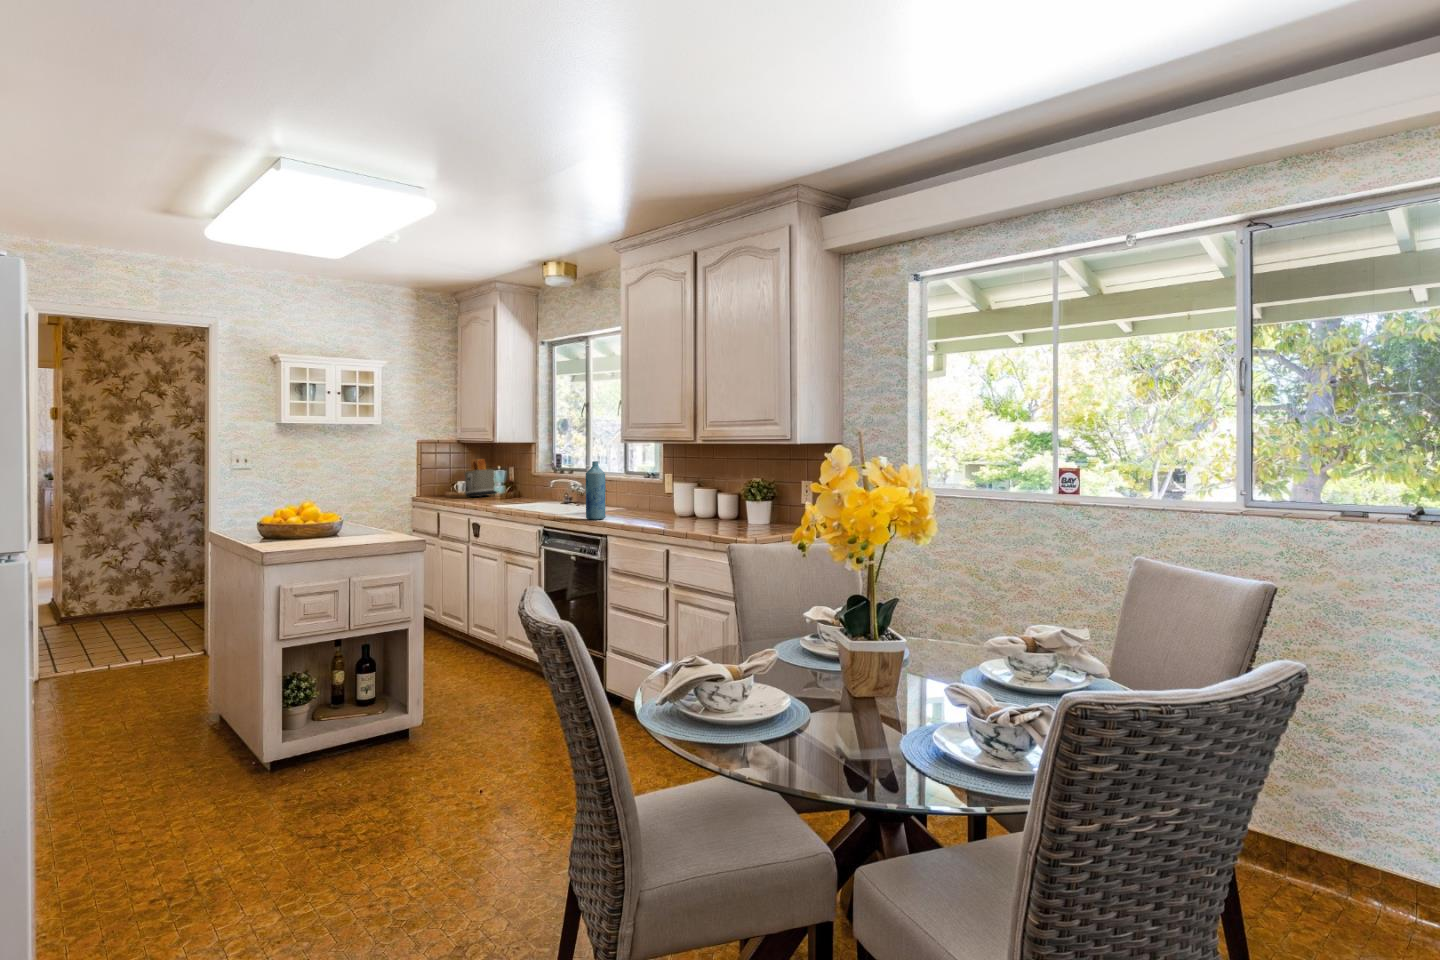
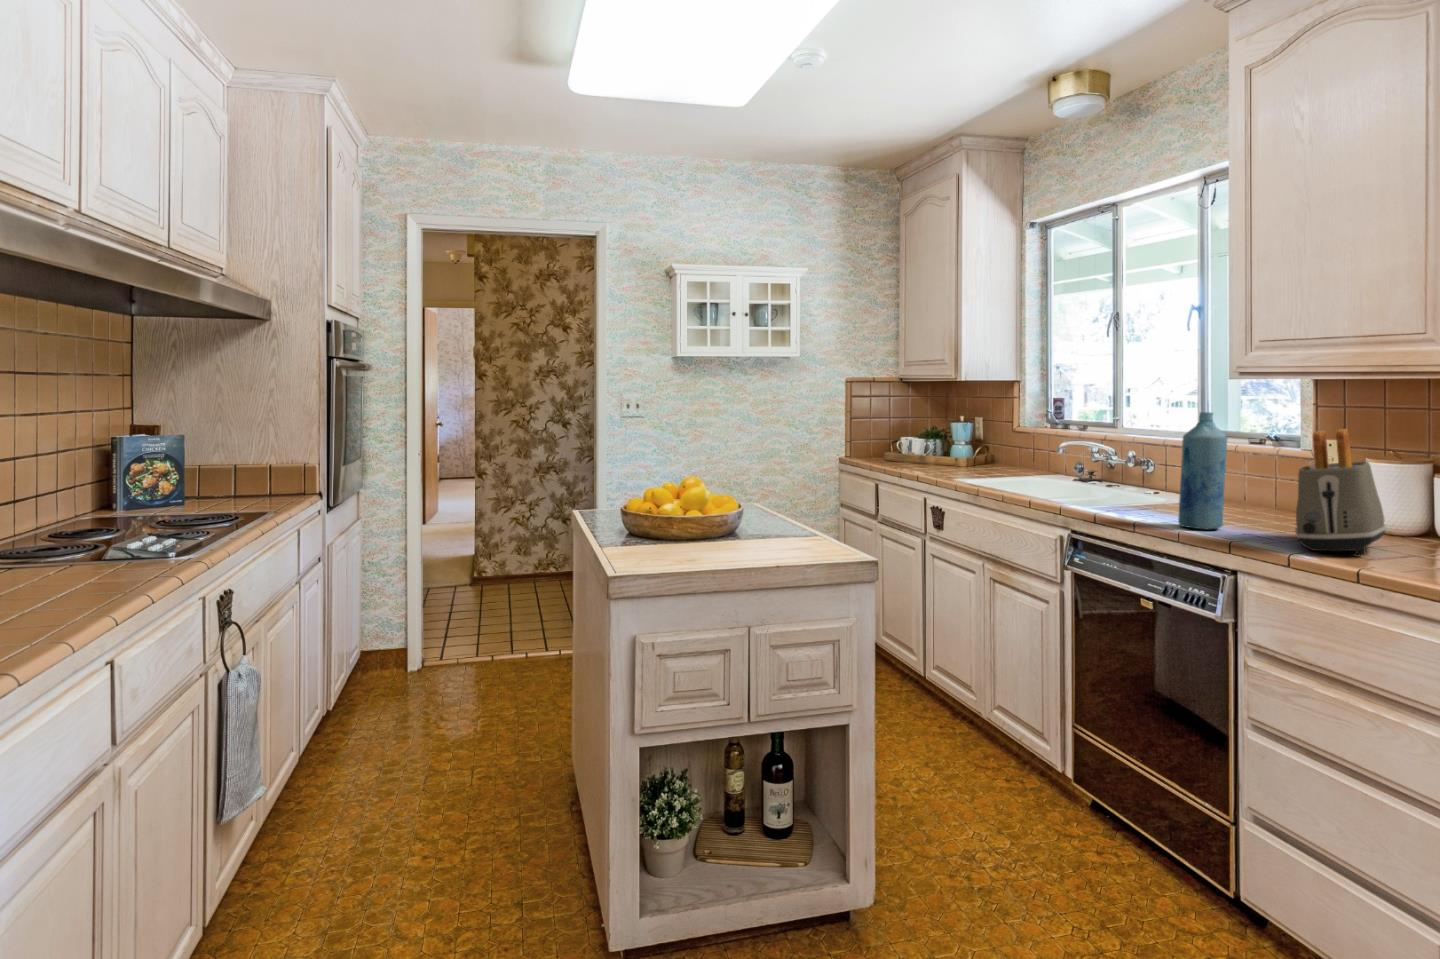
toaster: present [465,459,497,497] -> present [1295,429,1387,555]

